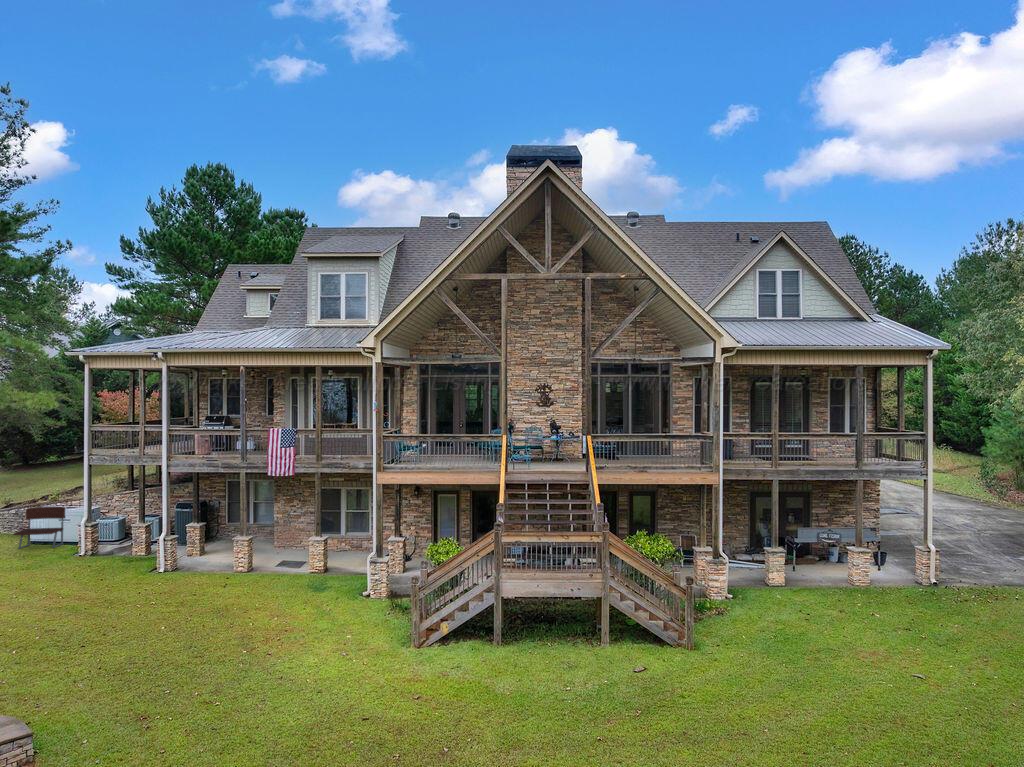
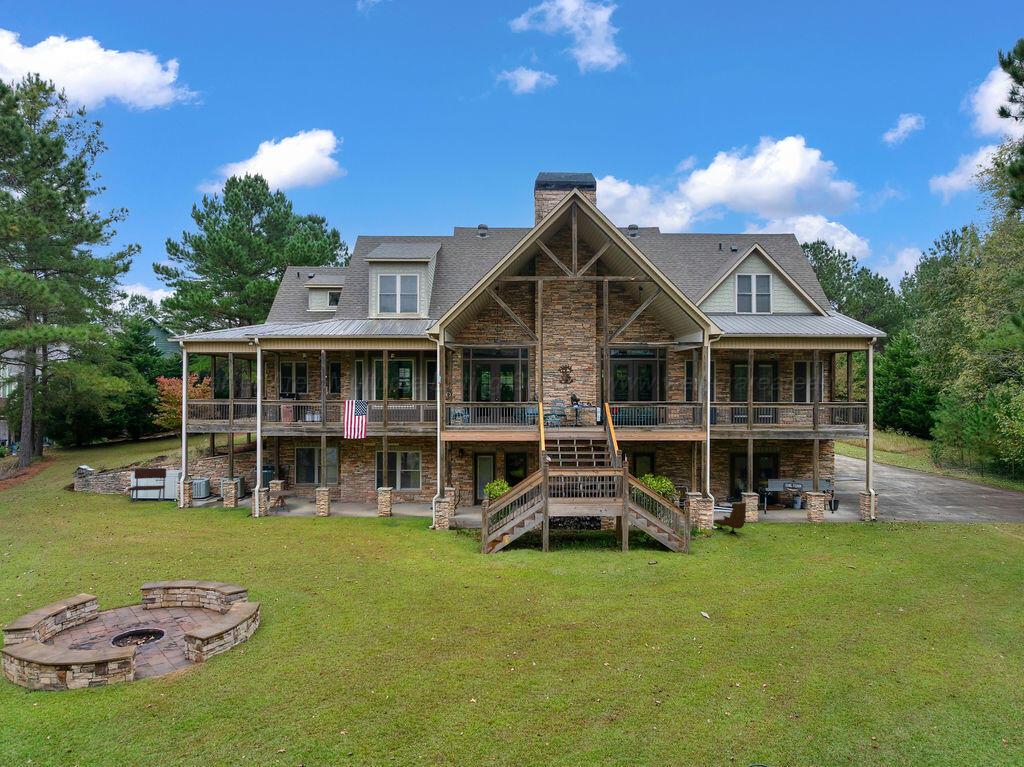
round table: none [165,539,206,572] -> present [265,490,296,514]
lounge chair: none [729,576,774,622] -> present [714,503,746,536]

